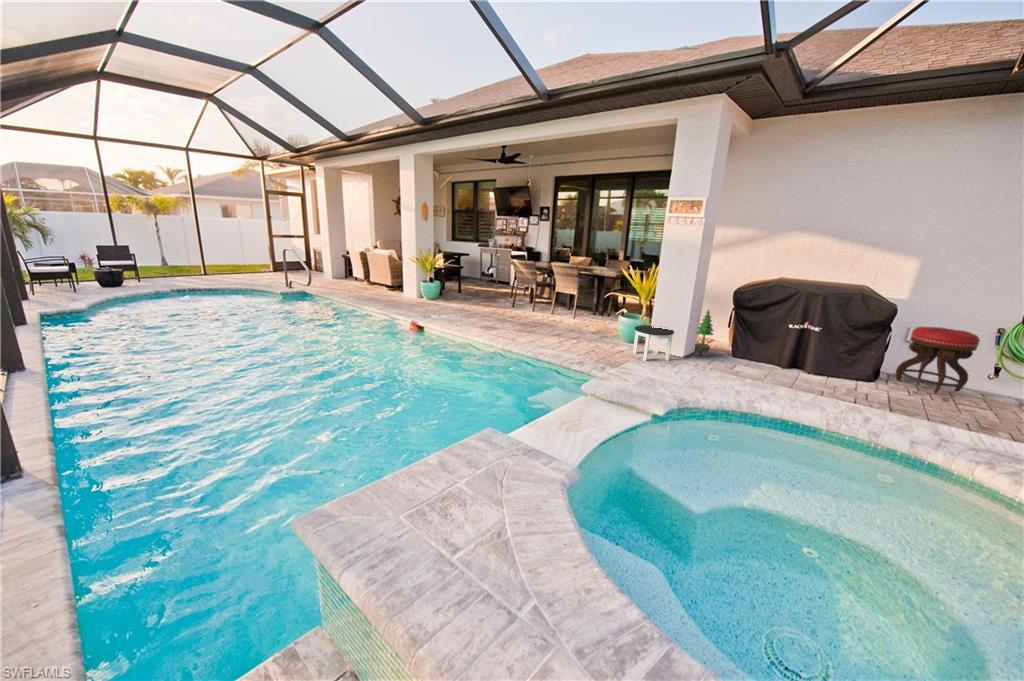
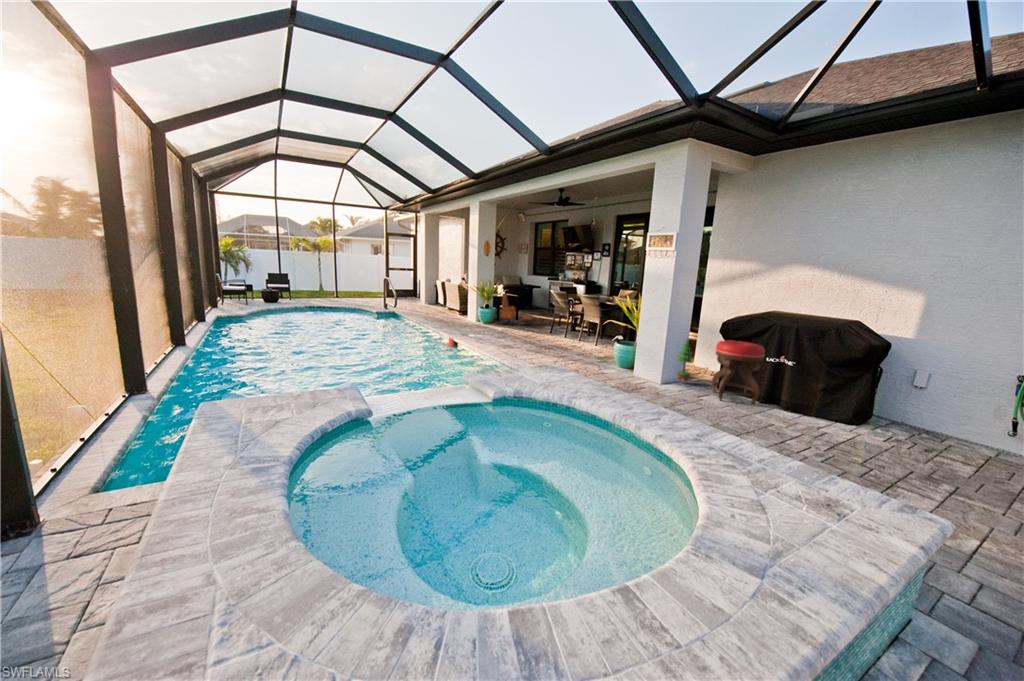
lounge chair: none [438,264,478,300] -> present [501,294,533,326]
round table: present [633,325,674,361] -> none [613,349,649,382]
stool: present [896,326,980,394] -> present [712,340,765,404]

